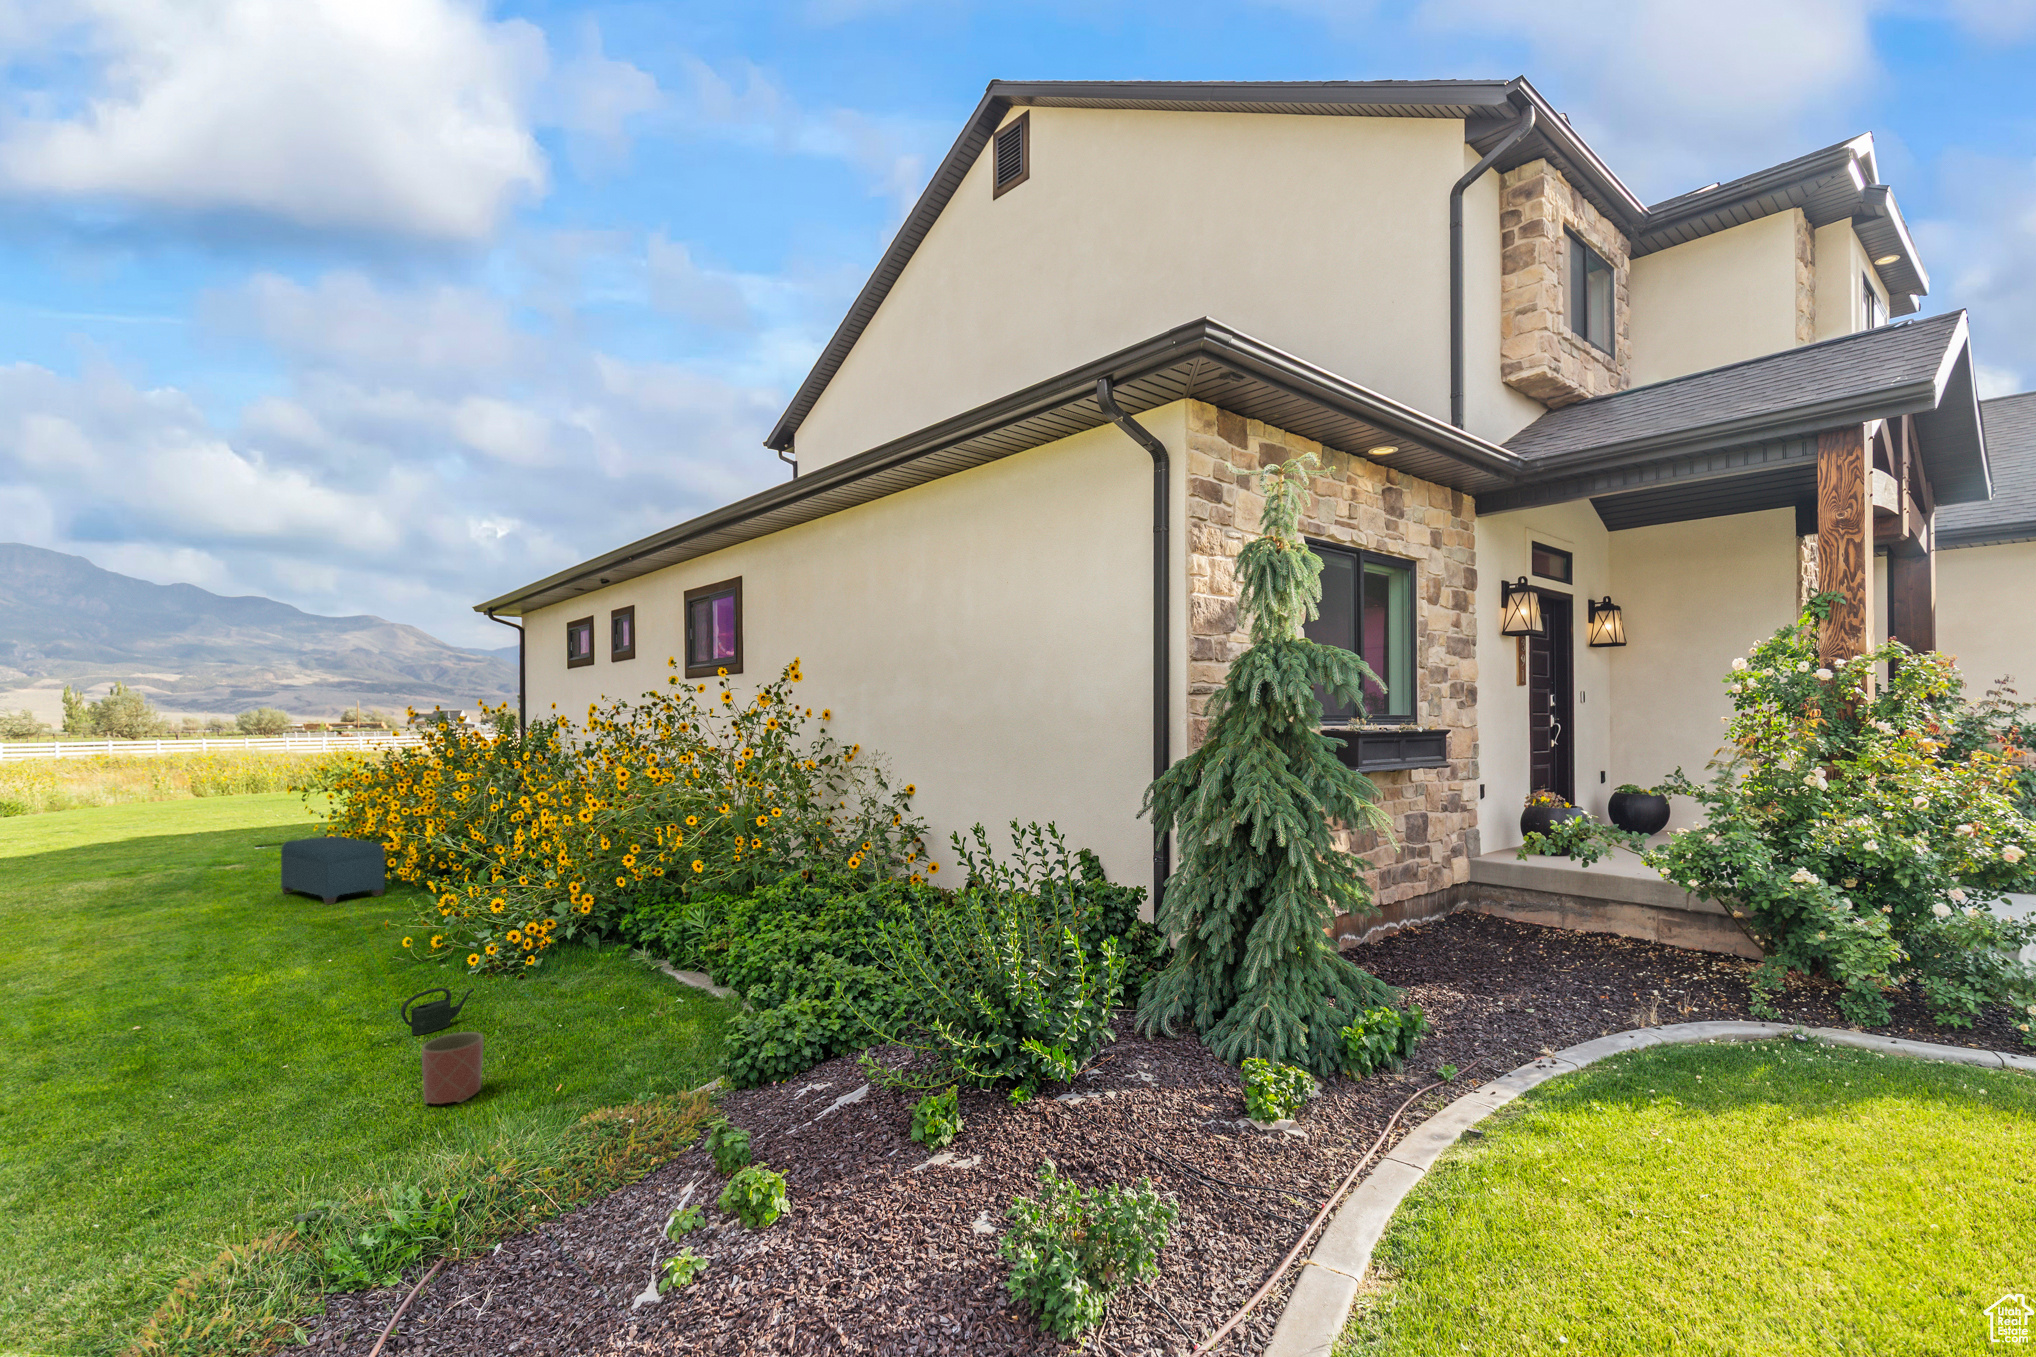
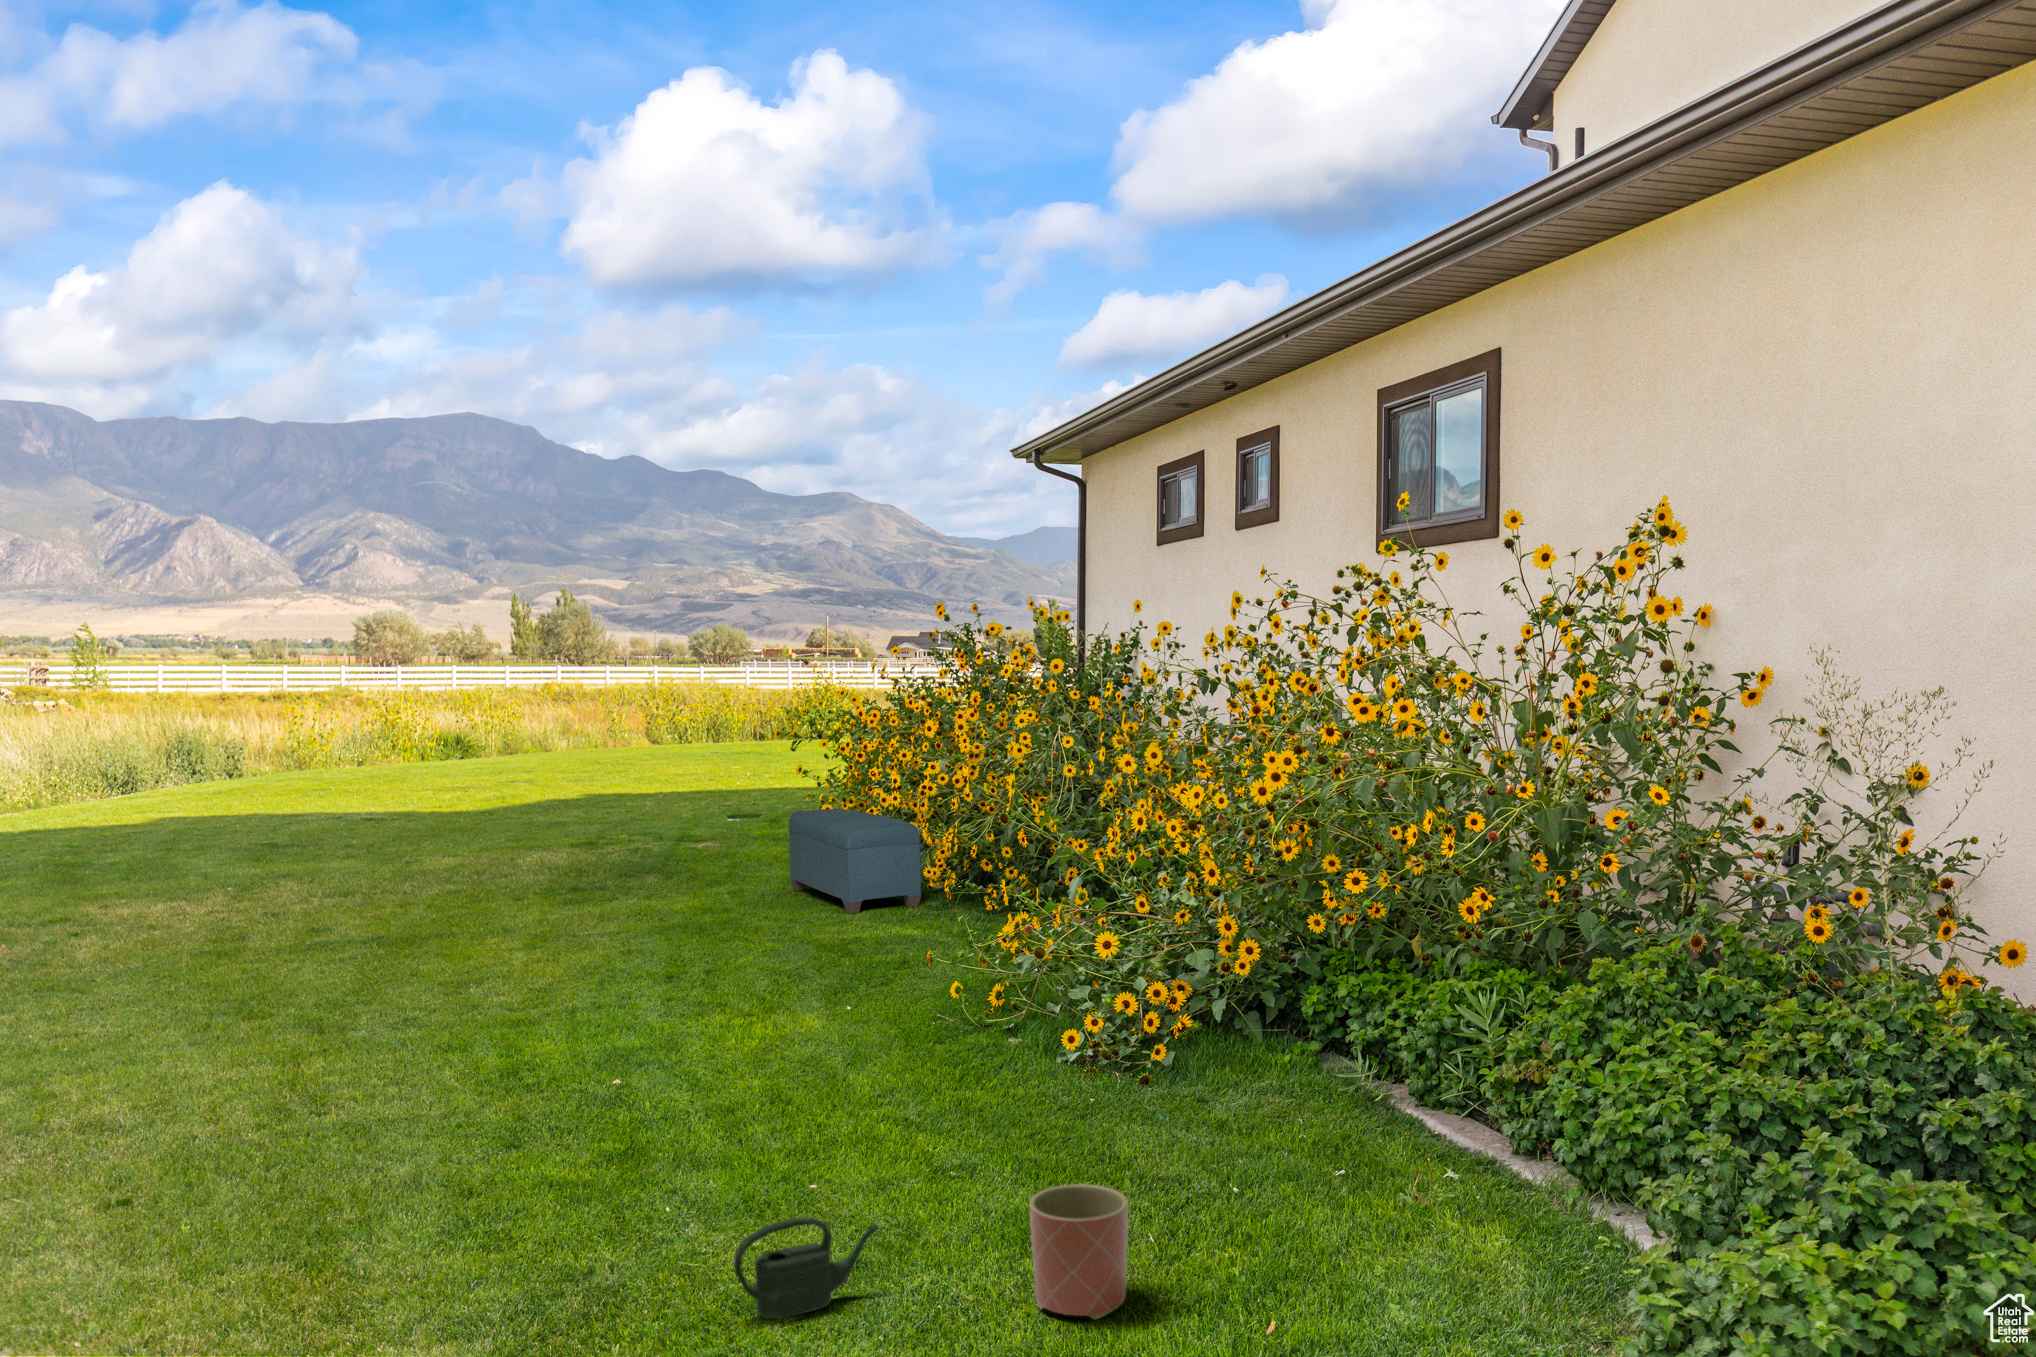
watering can: present [401,988,475,1035] -> present [734,1217,879,1319]

